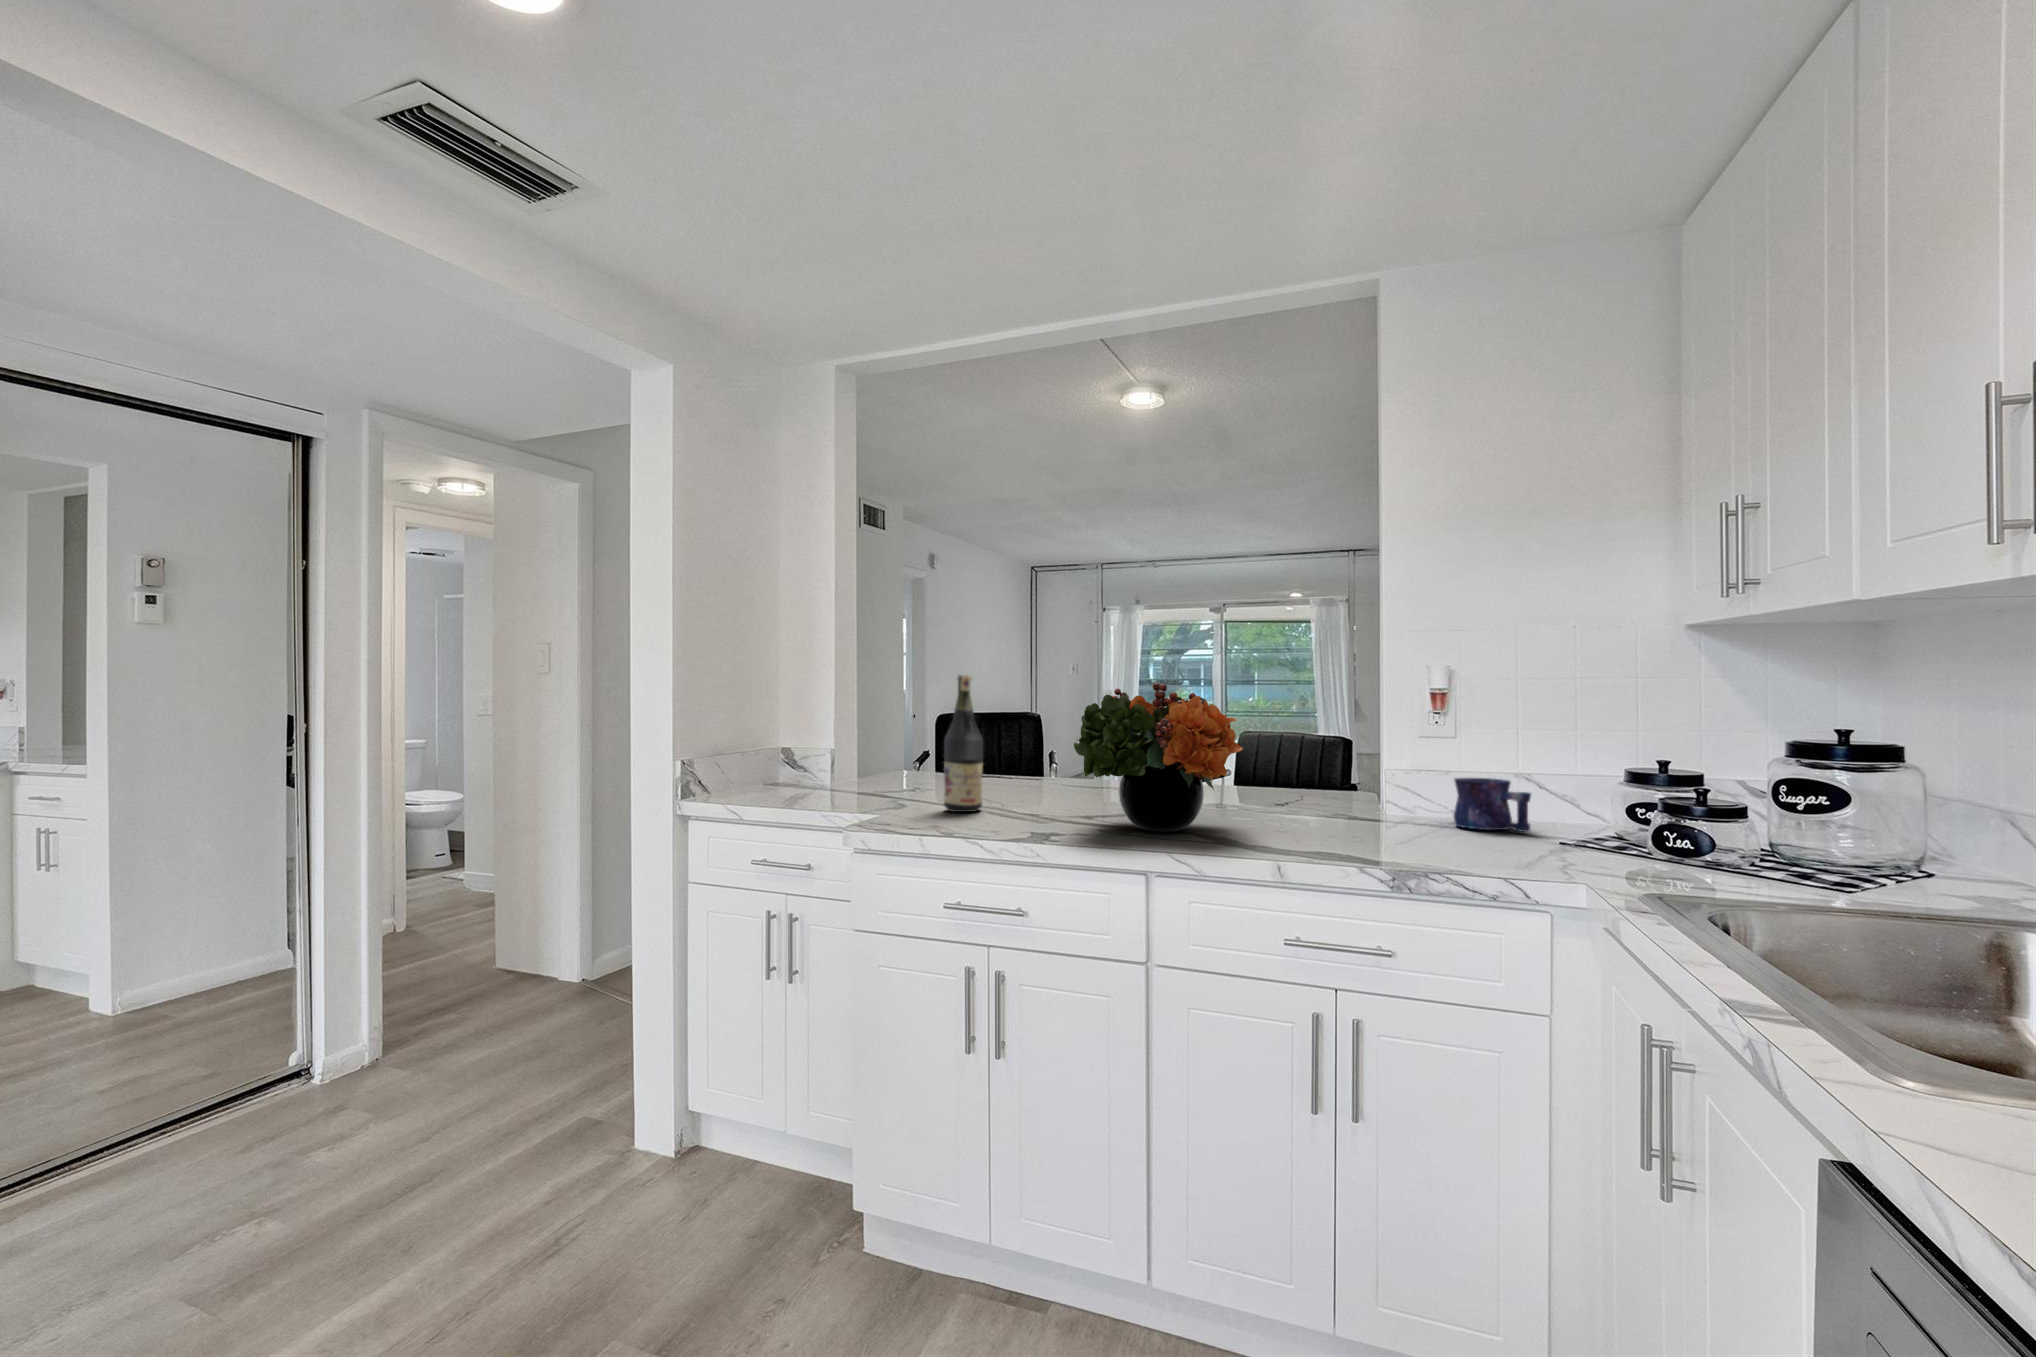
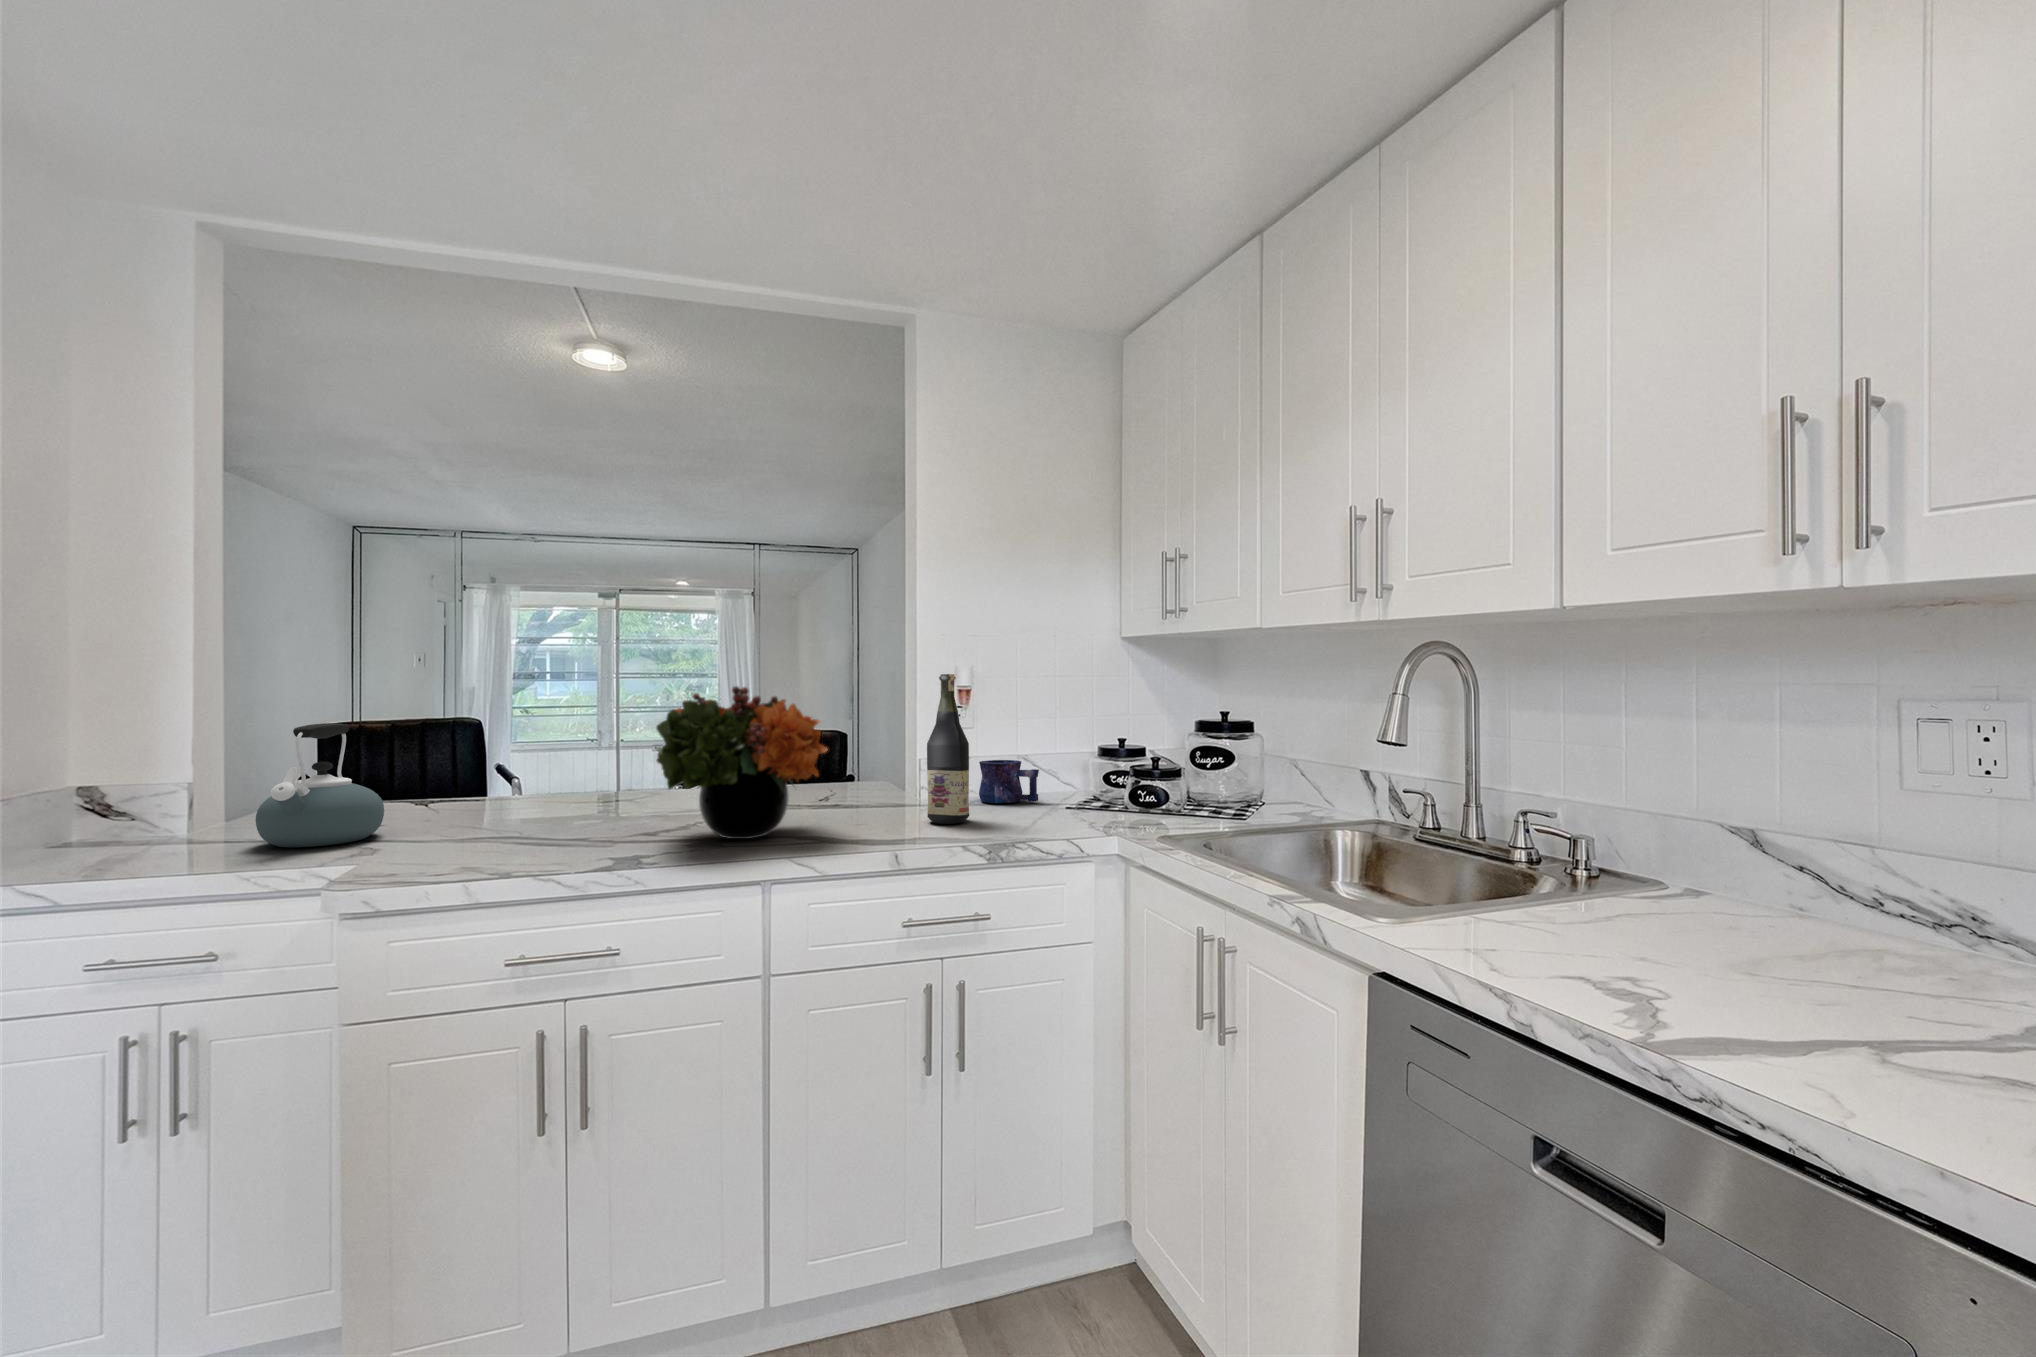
wine bottle: present [944,675,983,812] -> present [927,674,969,824]
kettle: none [845,709,922,800] -> present [256,723,384,847]

